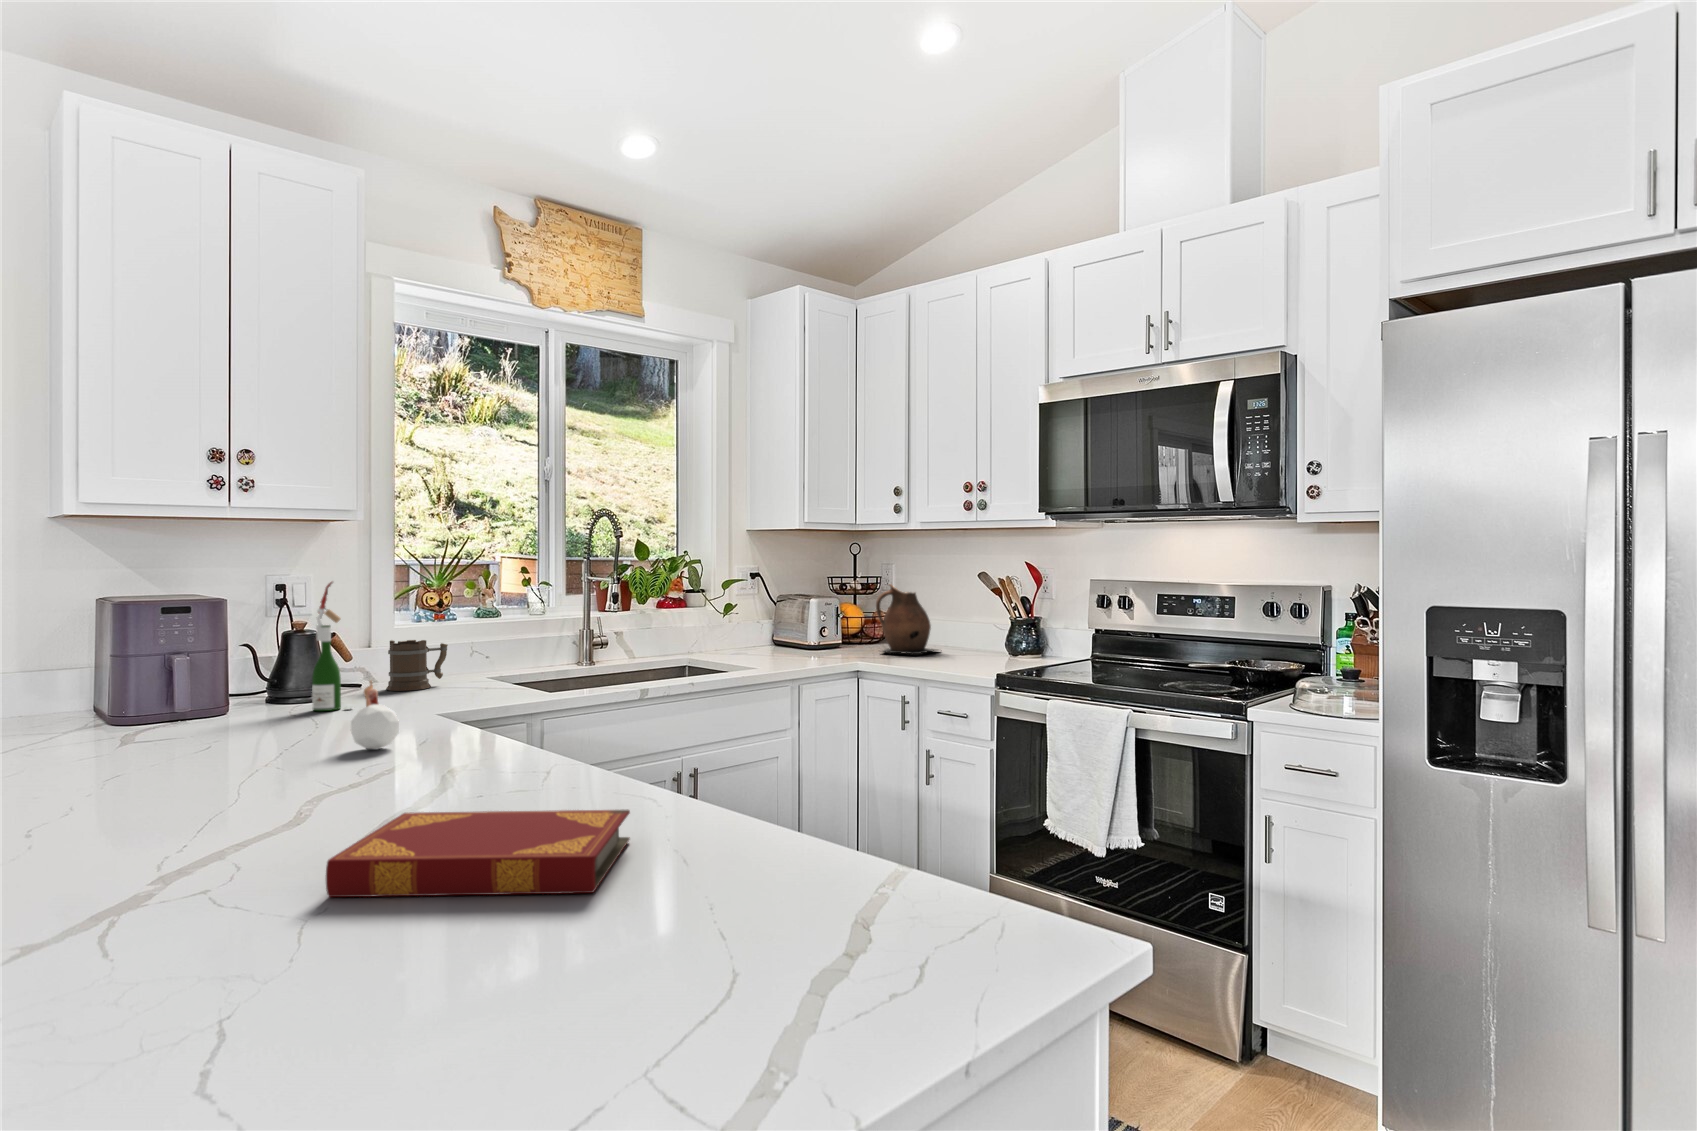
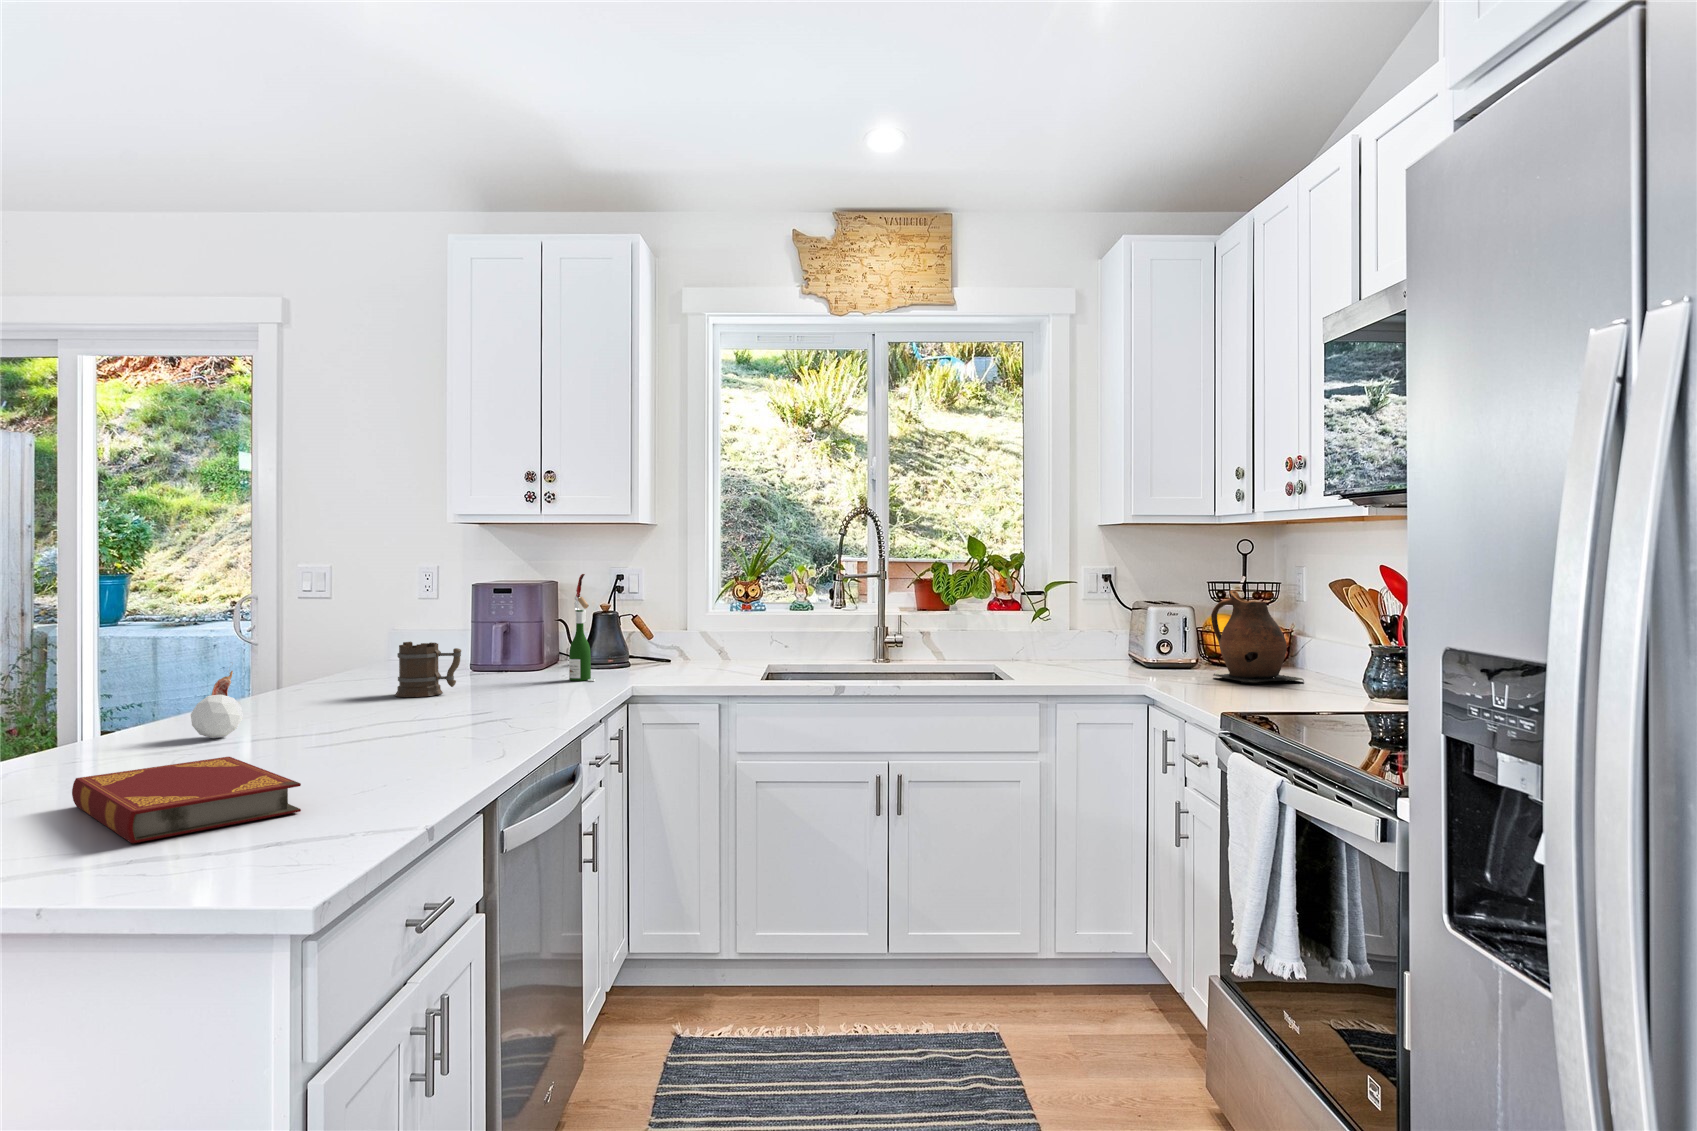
mug: present [386,640,448,691] -> present [395,642,461,697]
candle: present [350,676,399,749] -> present [191,671,243,738]

